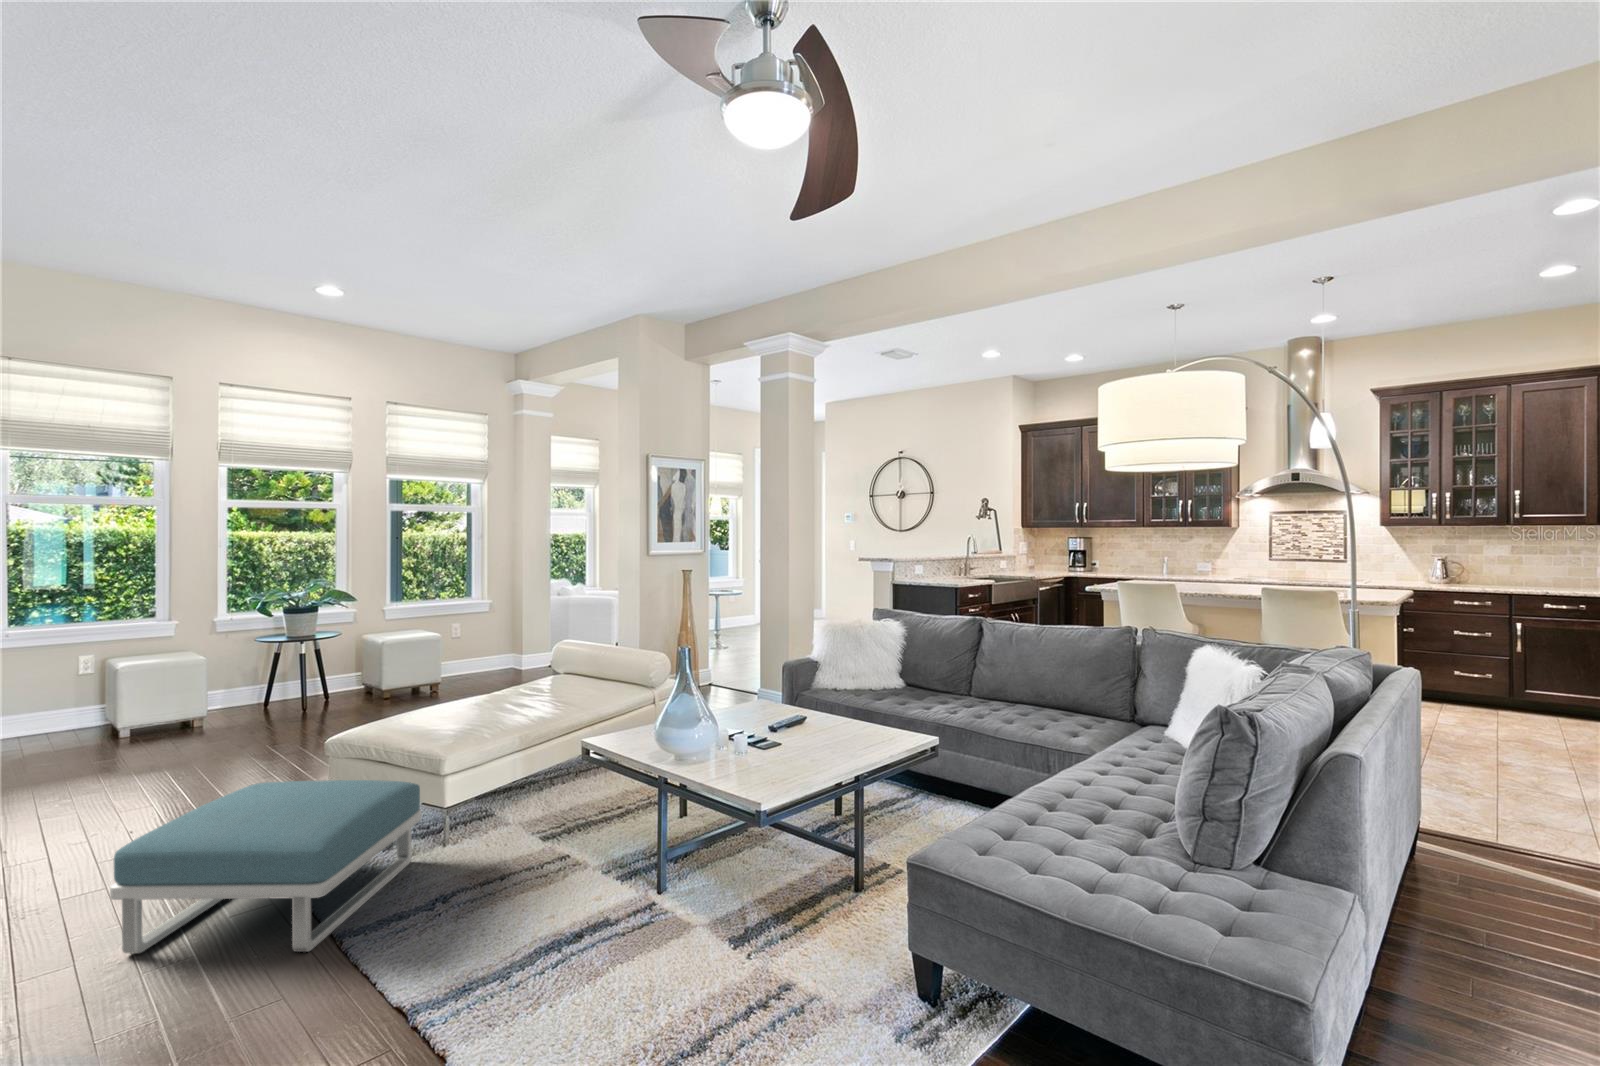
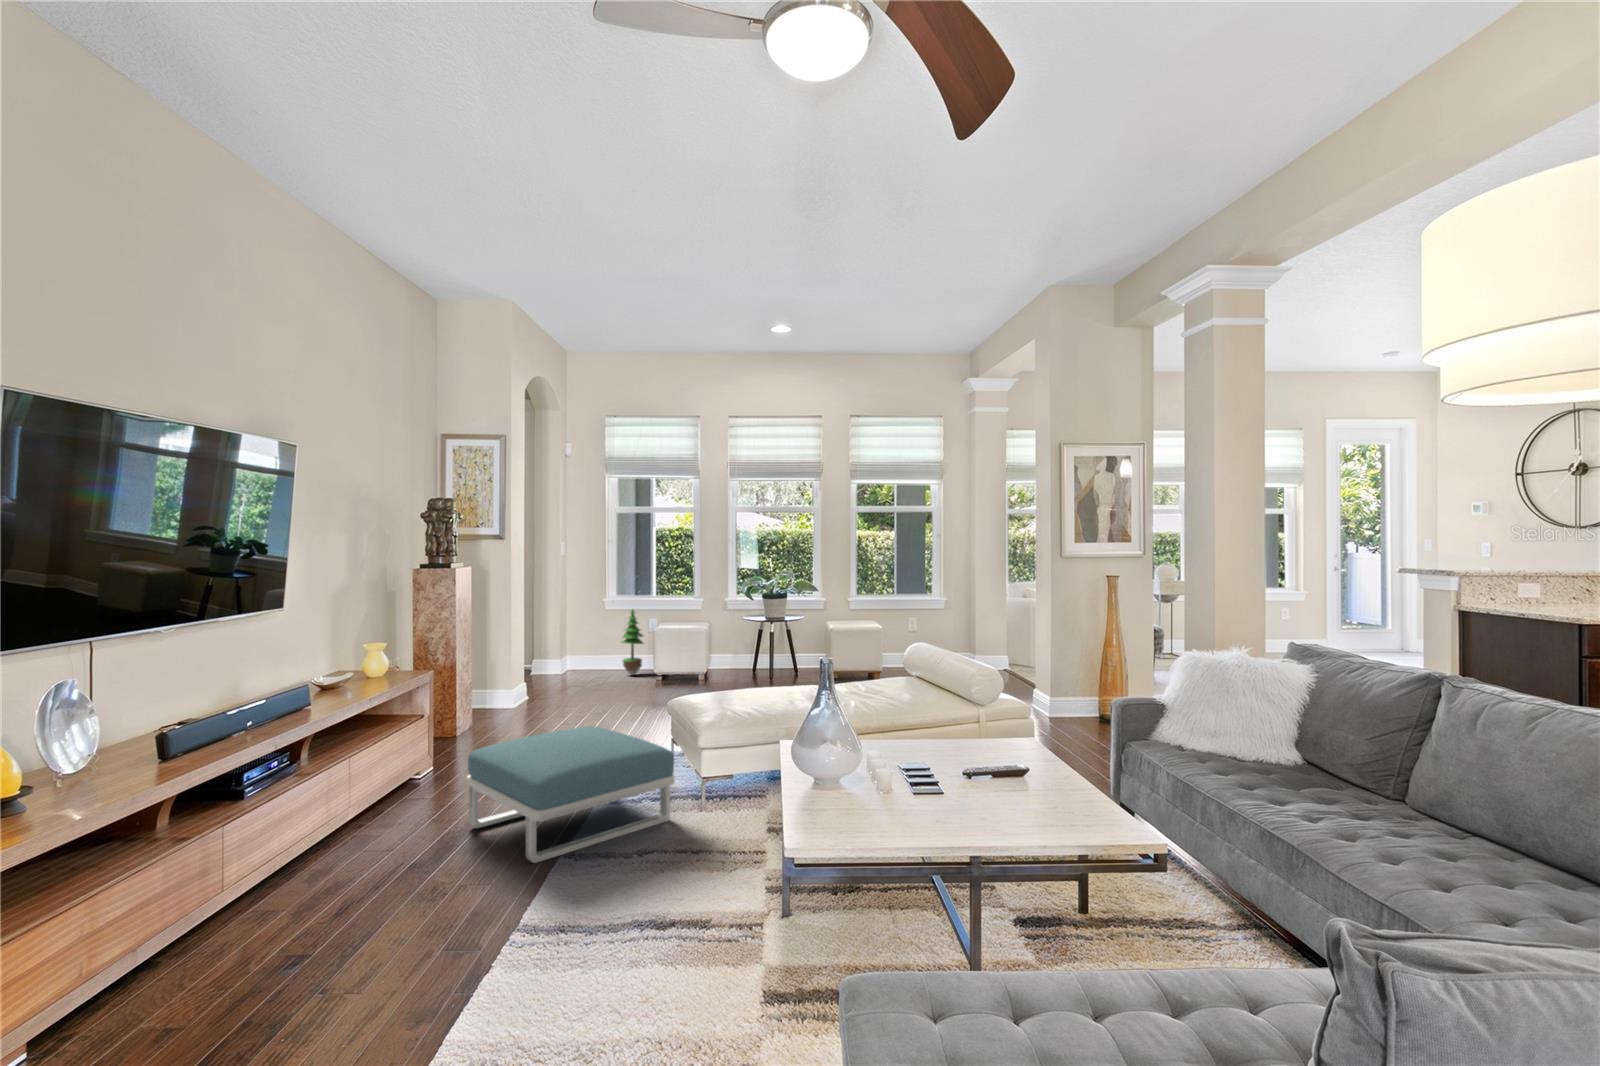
potted tree: none [35,639,82,735] -> present [622,609,643,675]

